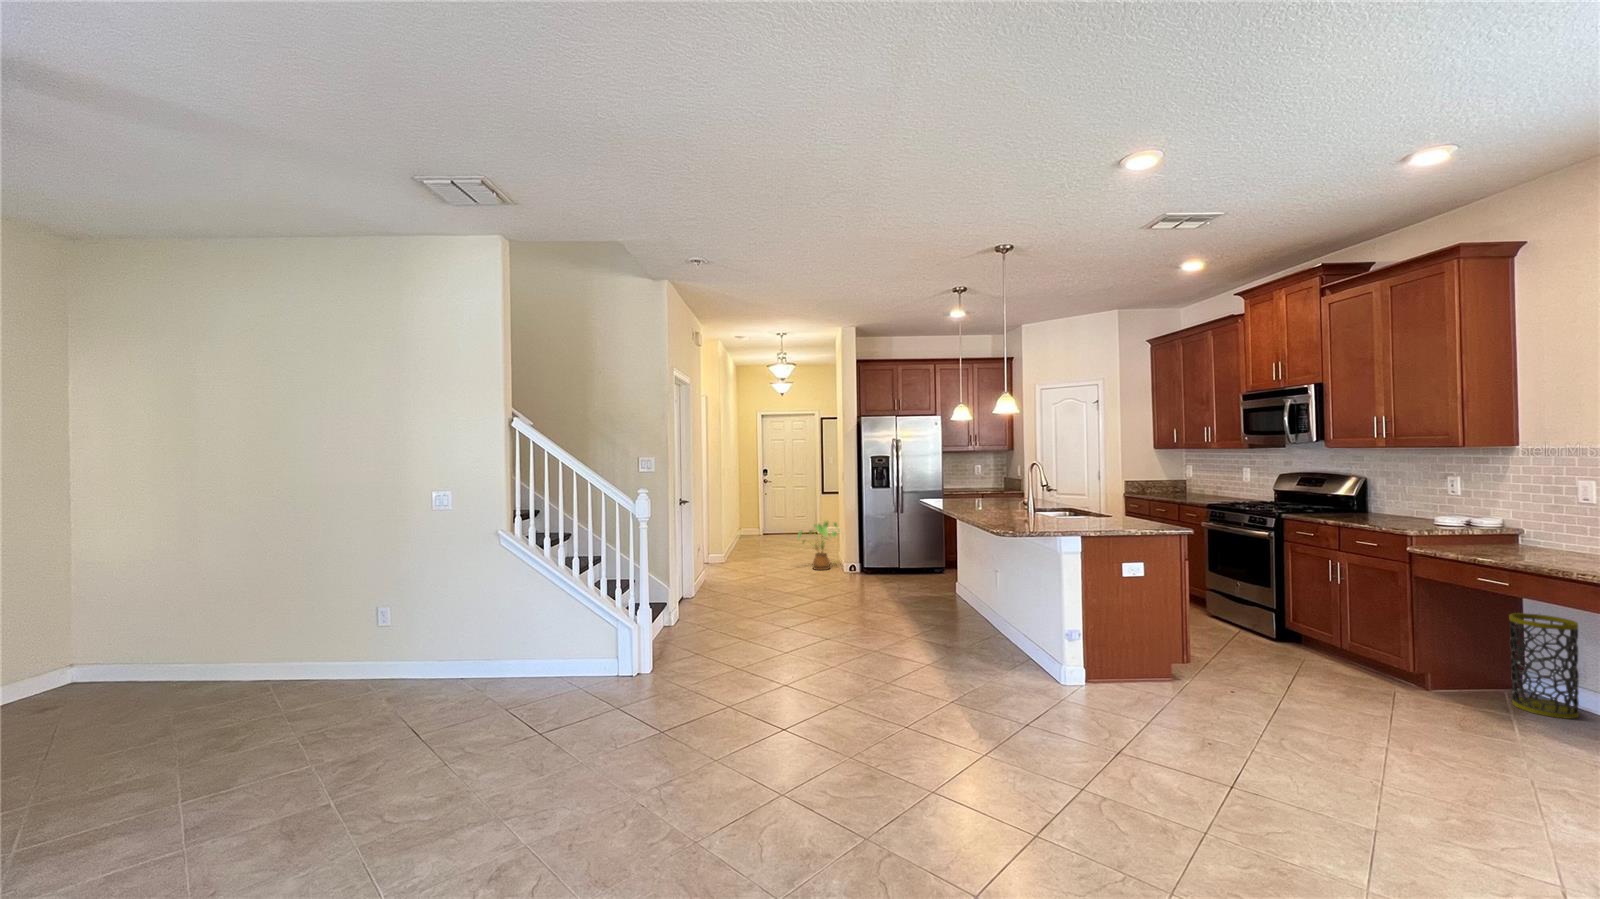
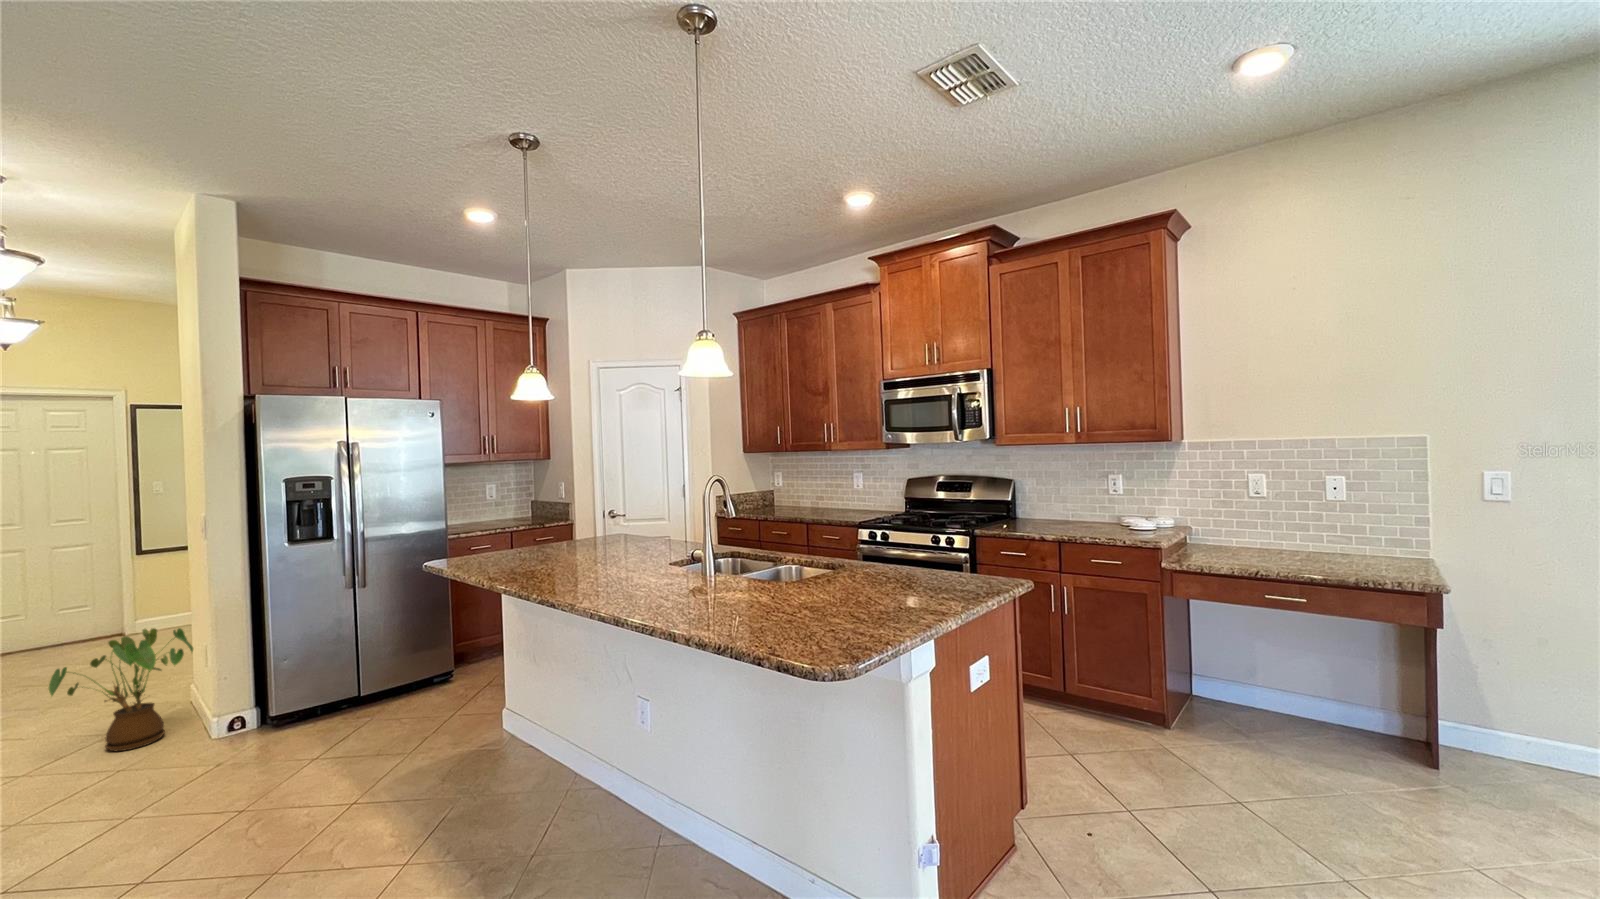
trash can: present [1509,613,1579,719] -> none [1208,614,1267,725]

